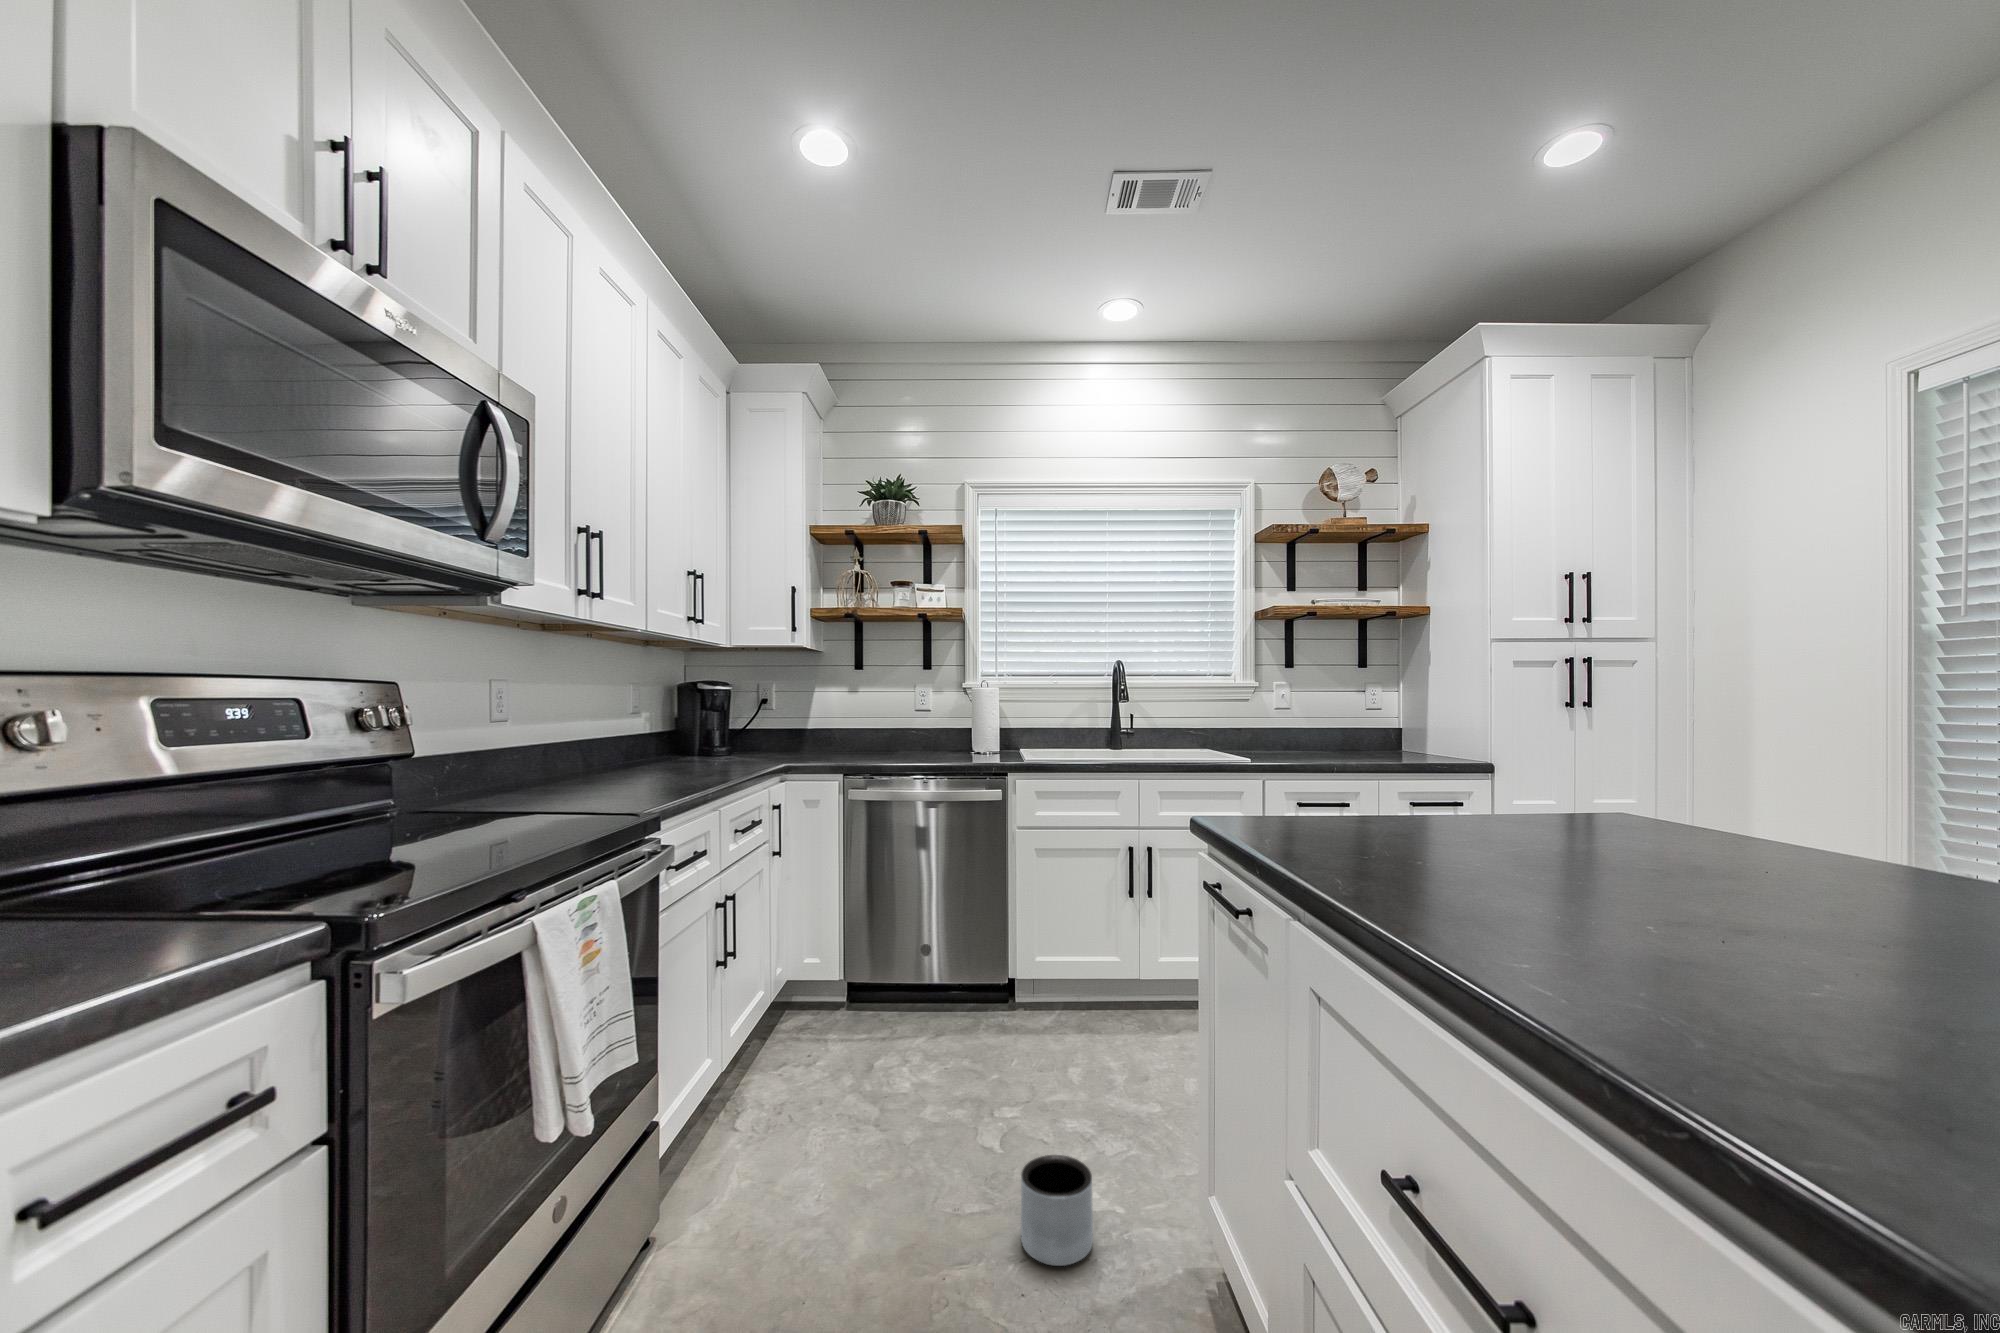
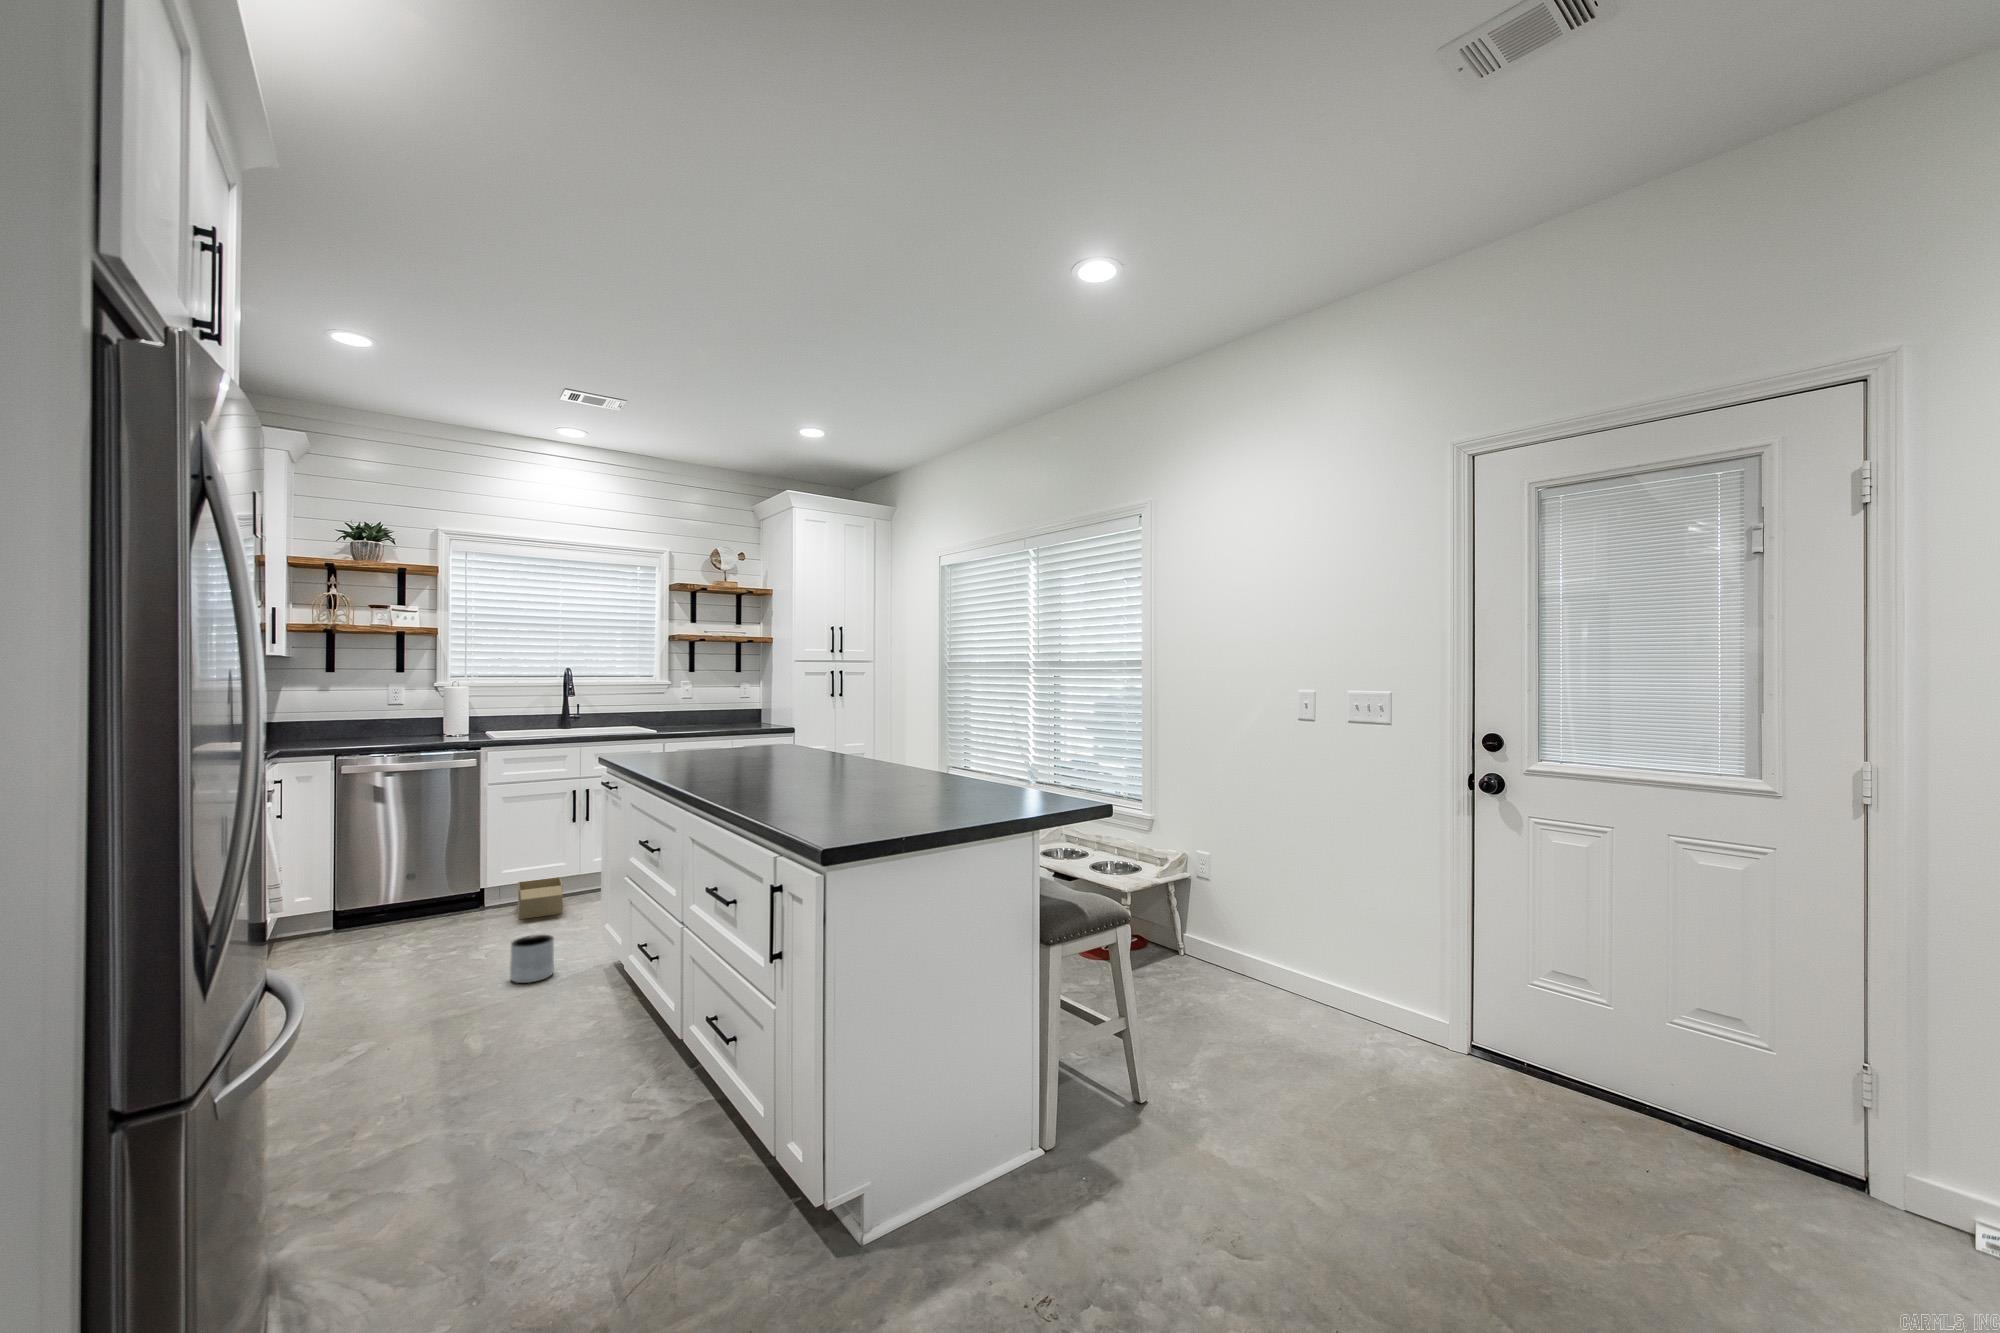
cardboard box: none [1053,978,1113,1051] -> present [518,877,563,919]

